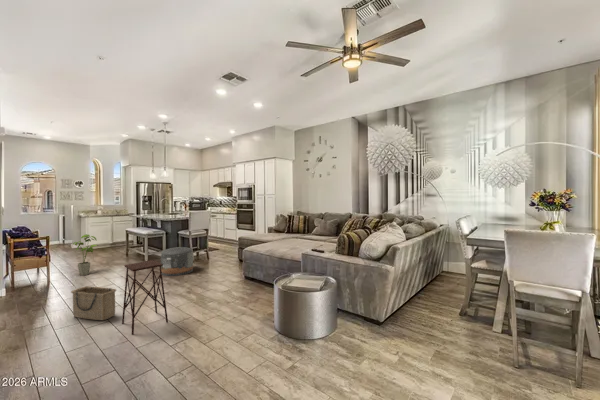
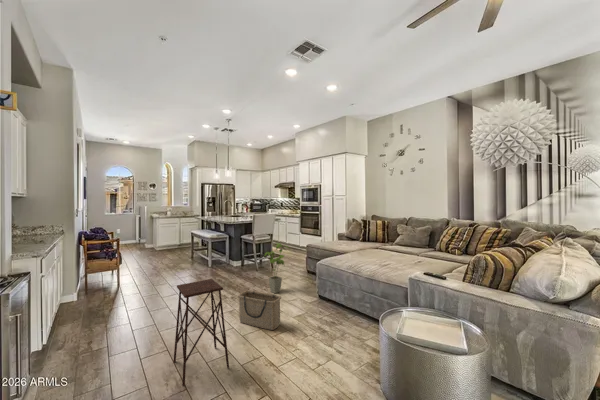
house plant: present [73,234,98,276] -> present [265,243,286,293]
pouf: present [161,247,193,276] -> none [223,254,257,288]
basket: present [71,286,116,320] -> present [238,290,281,330]

